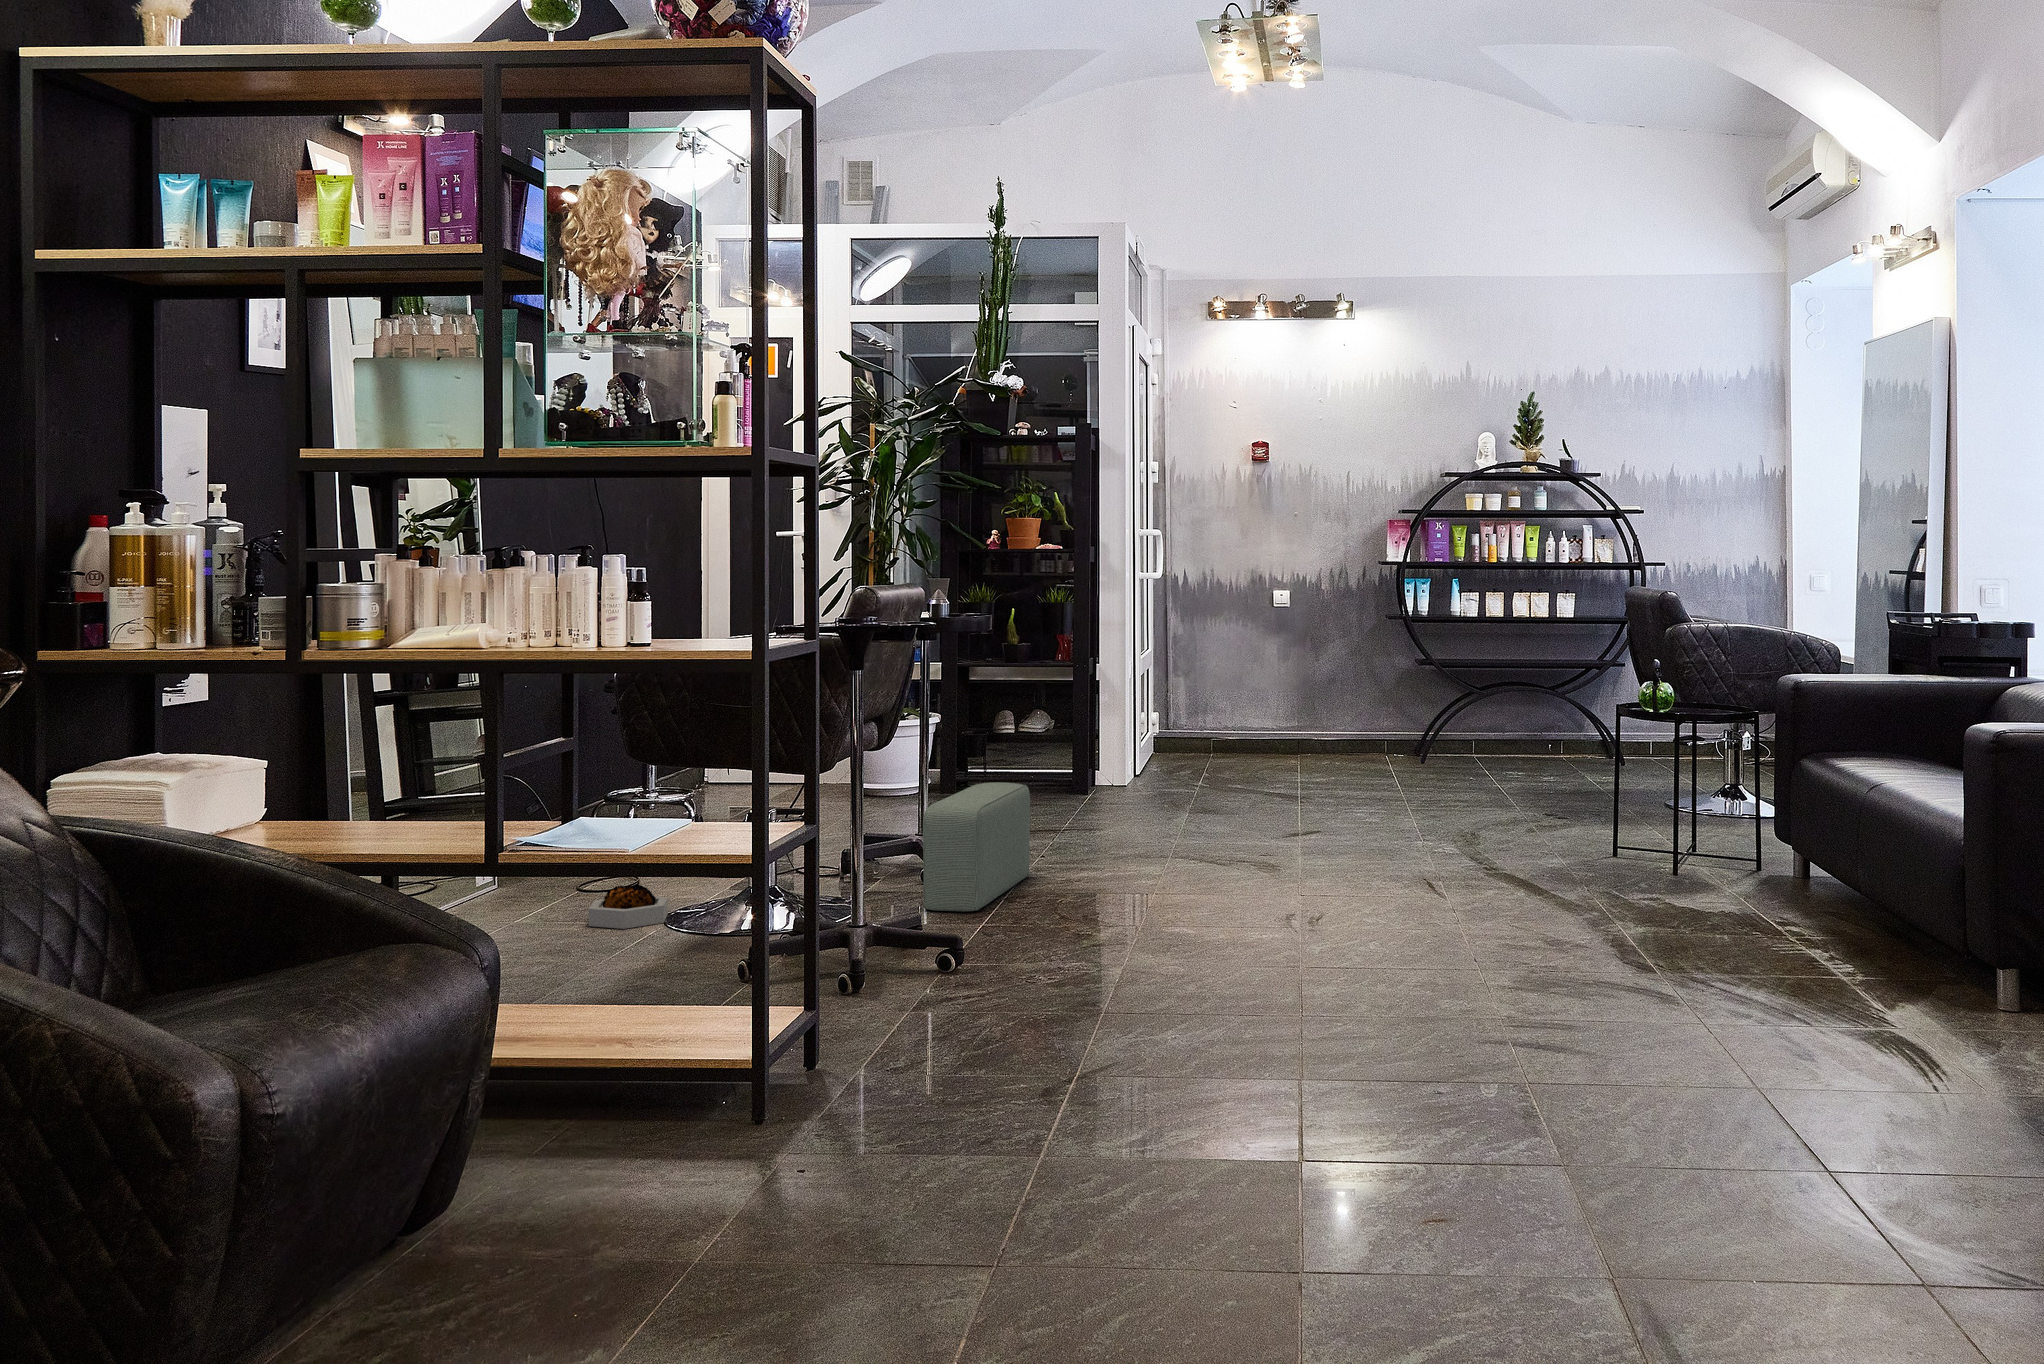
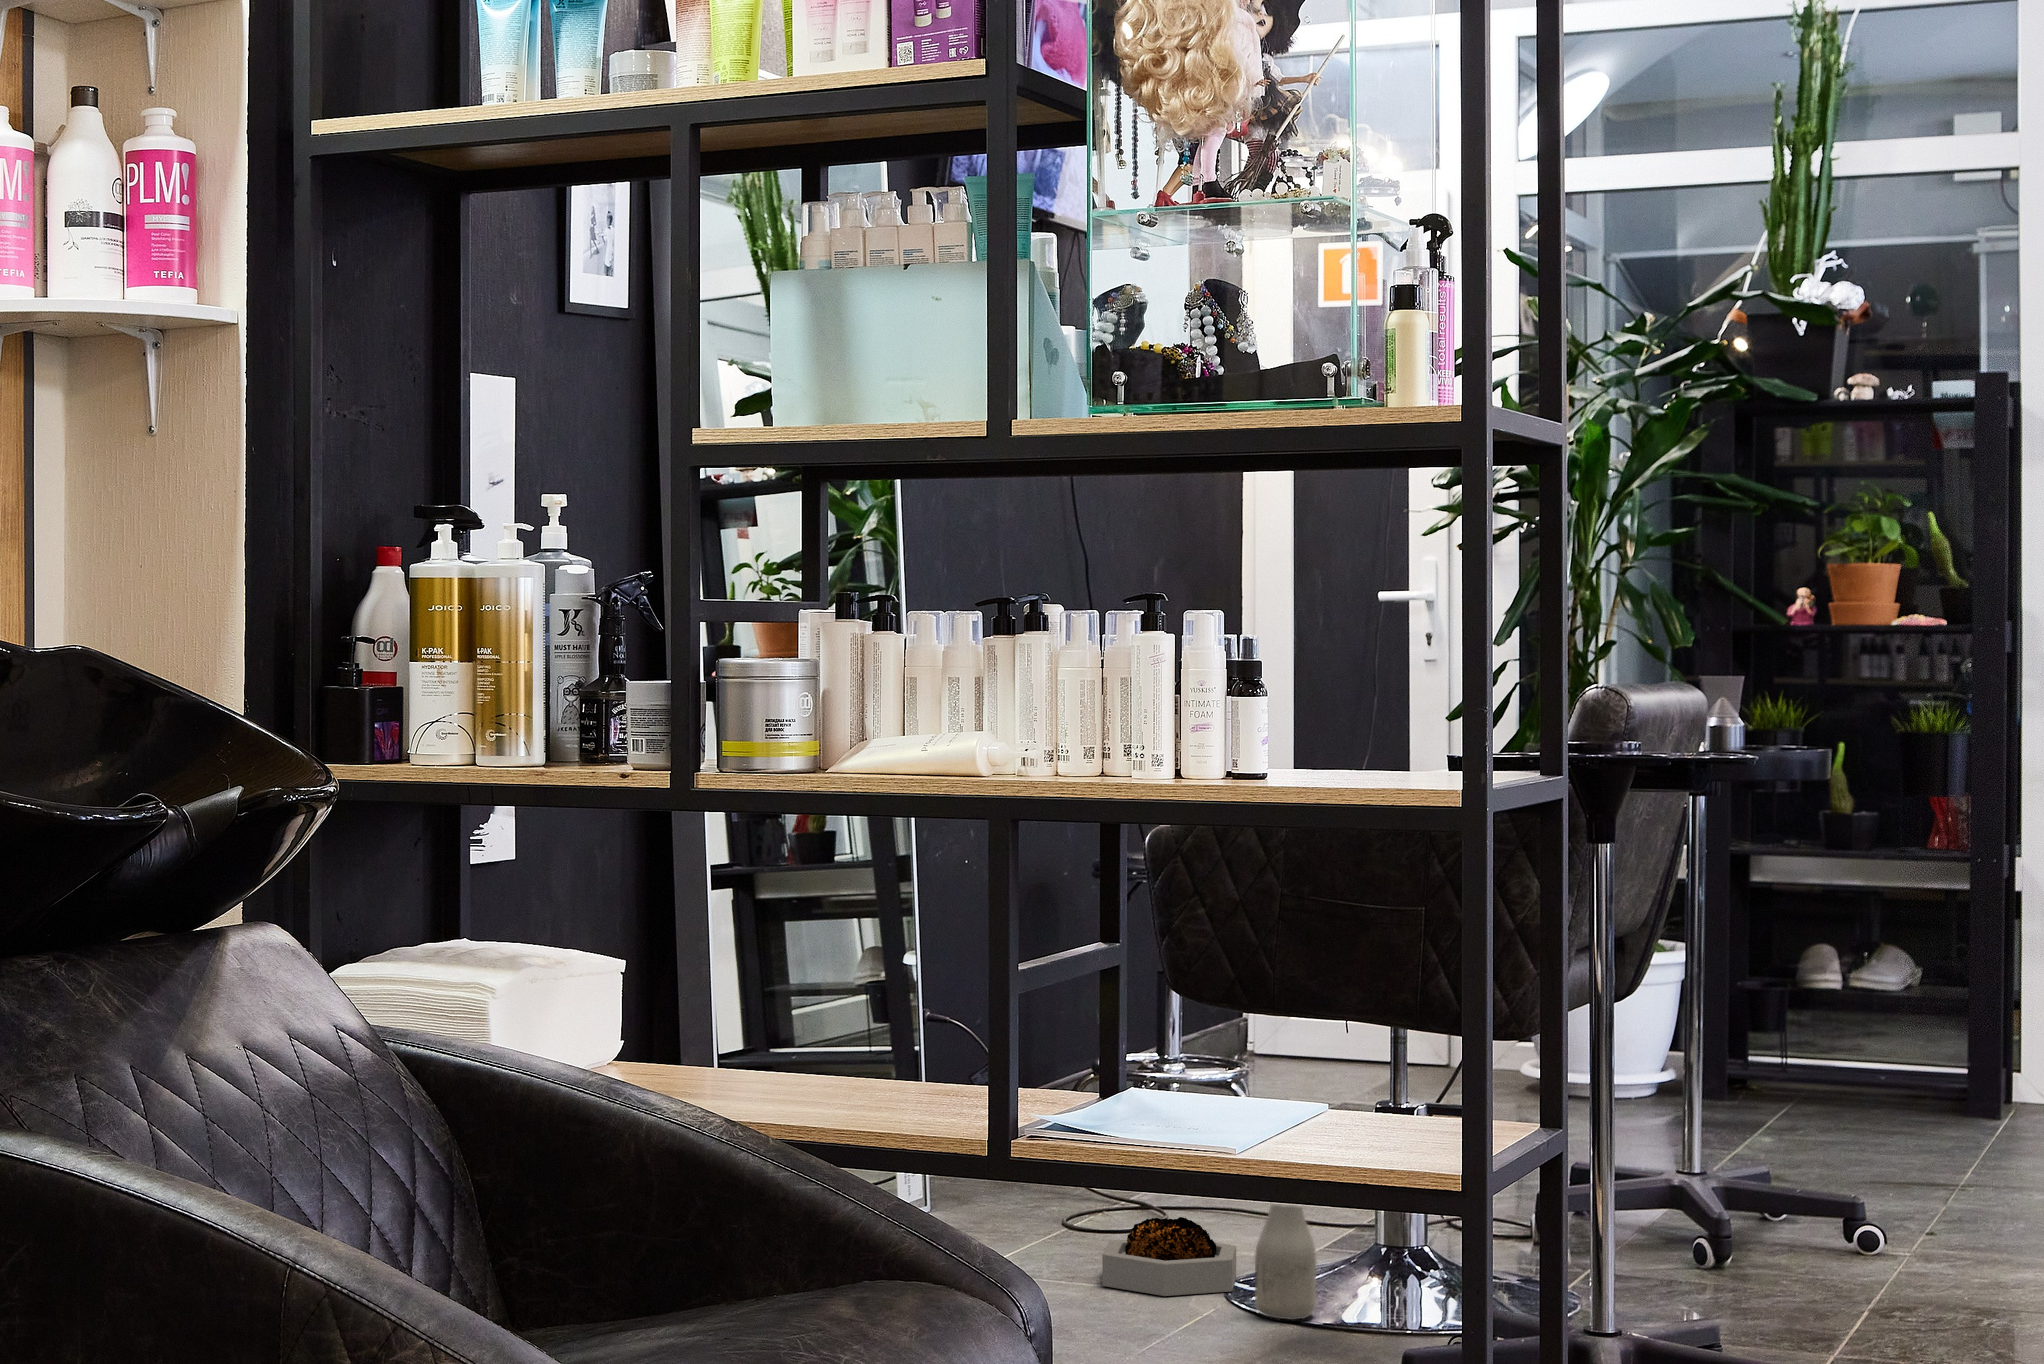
pouf: present [923,782,1030,911] -> none [1713,1073,1916,1320]
bottle: none [674,851,708,936] -> present [1255,1205,1317,1319]

